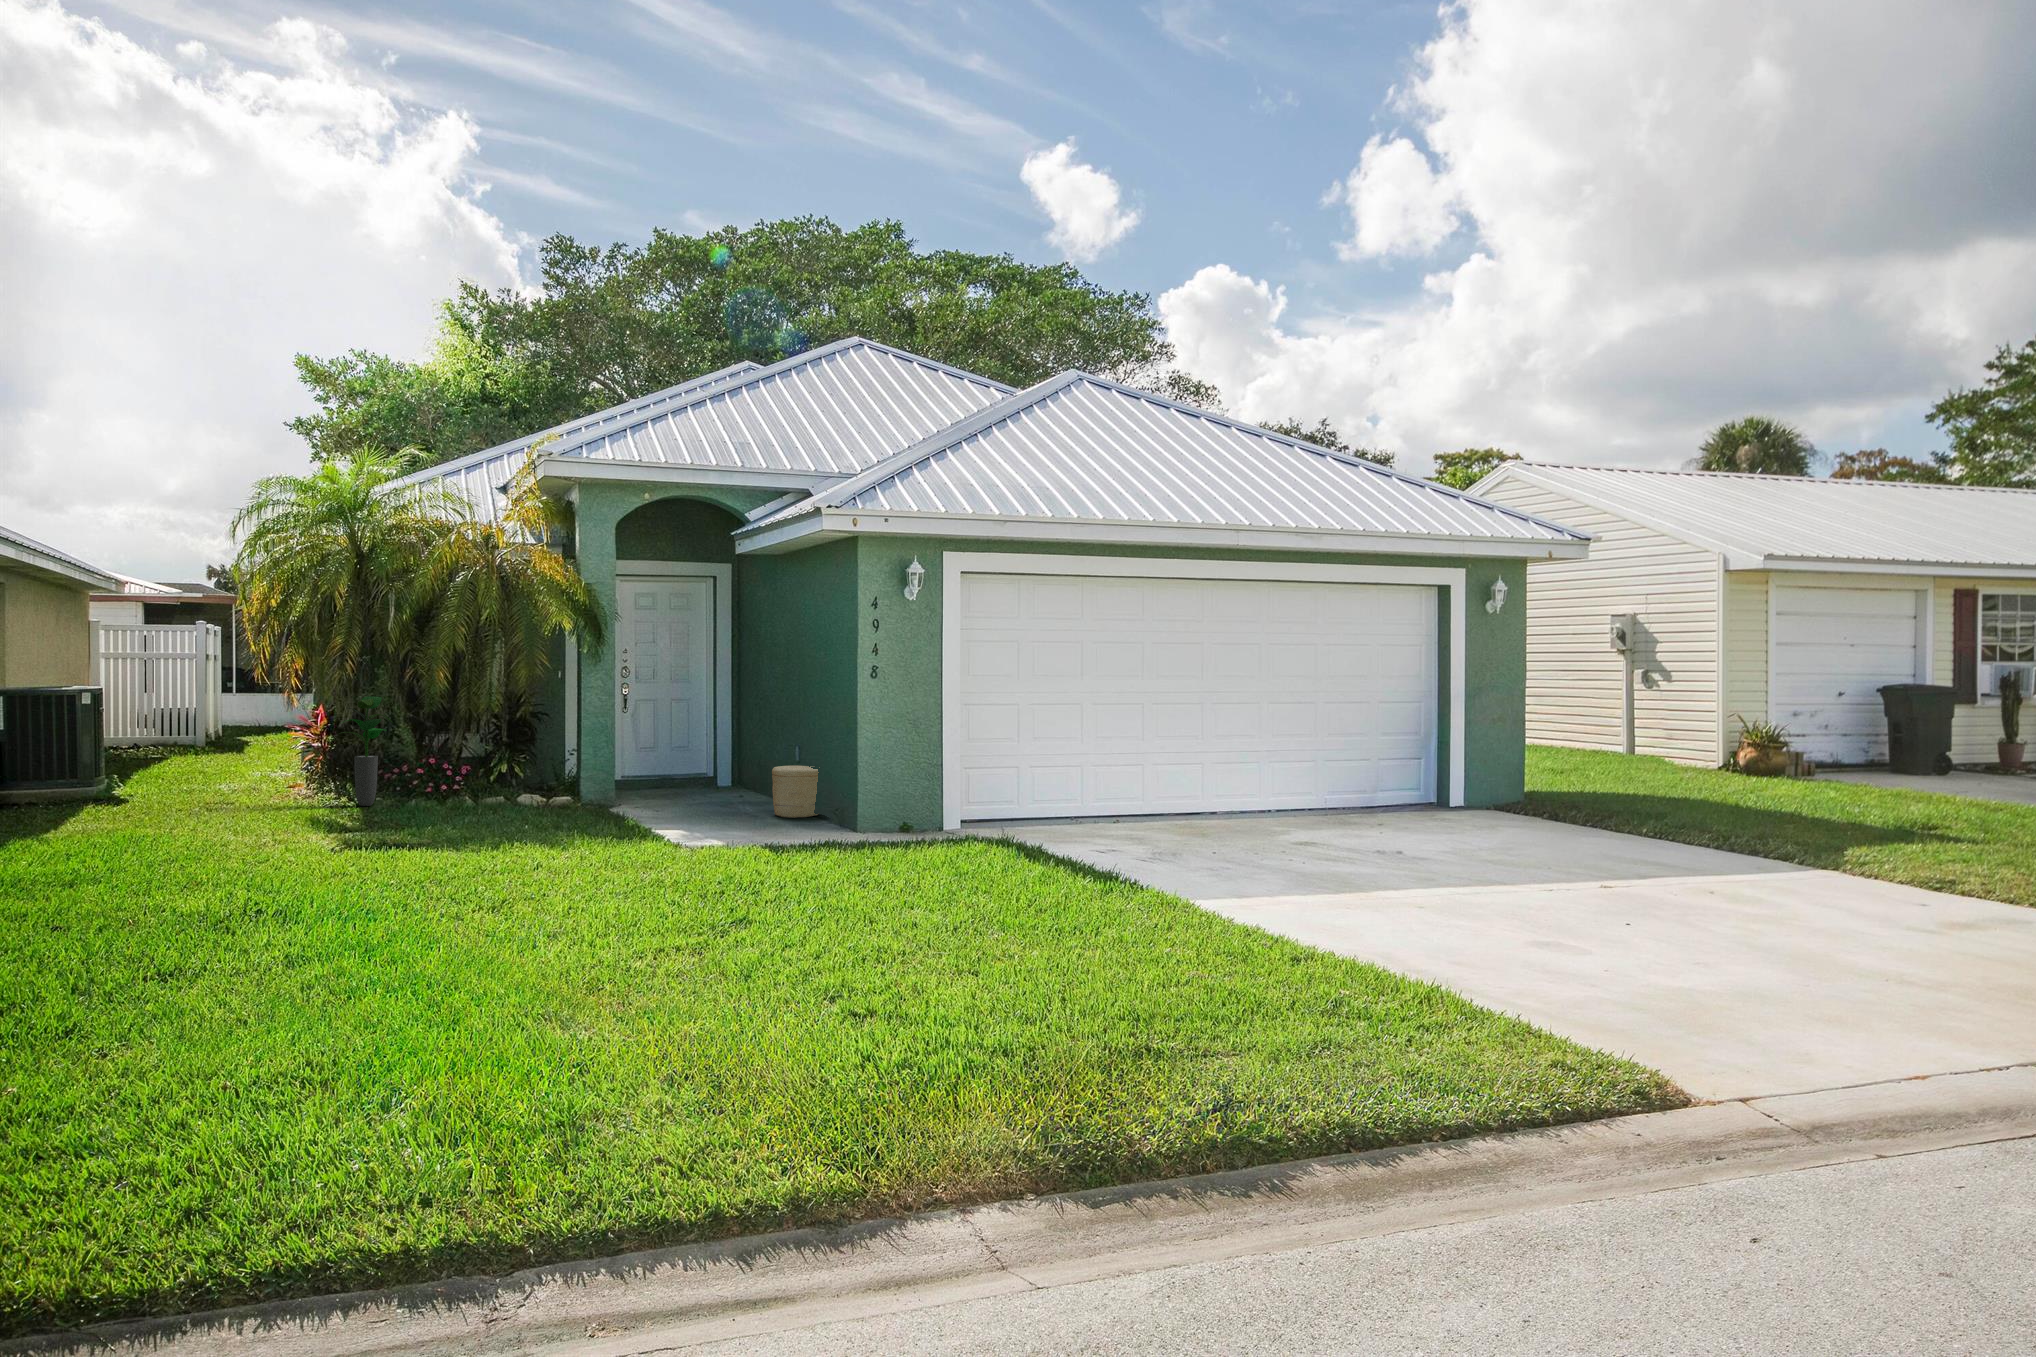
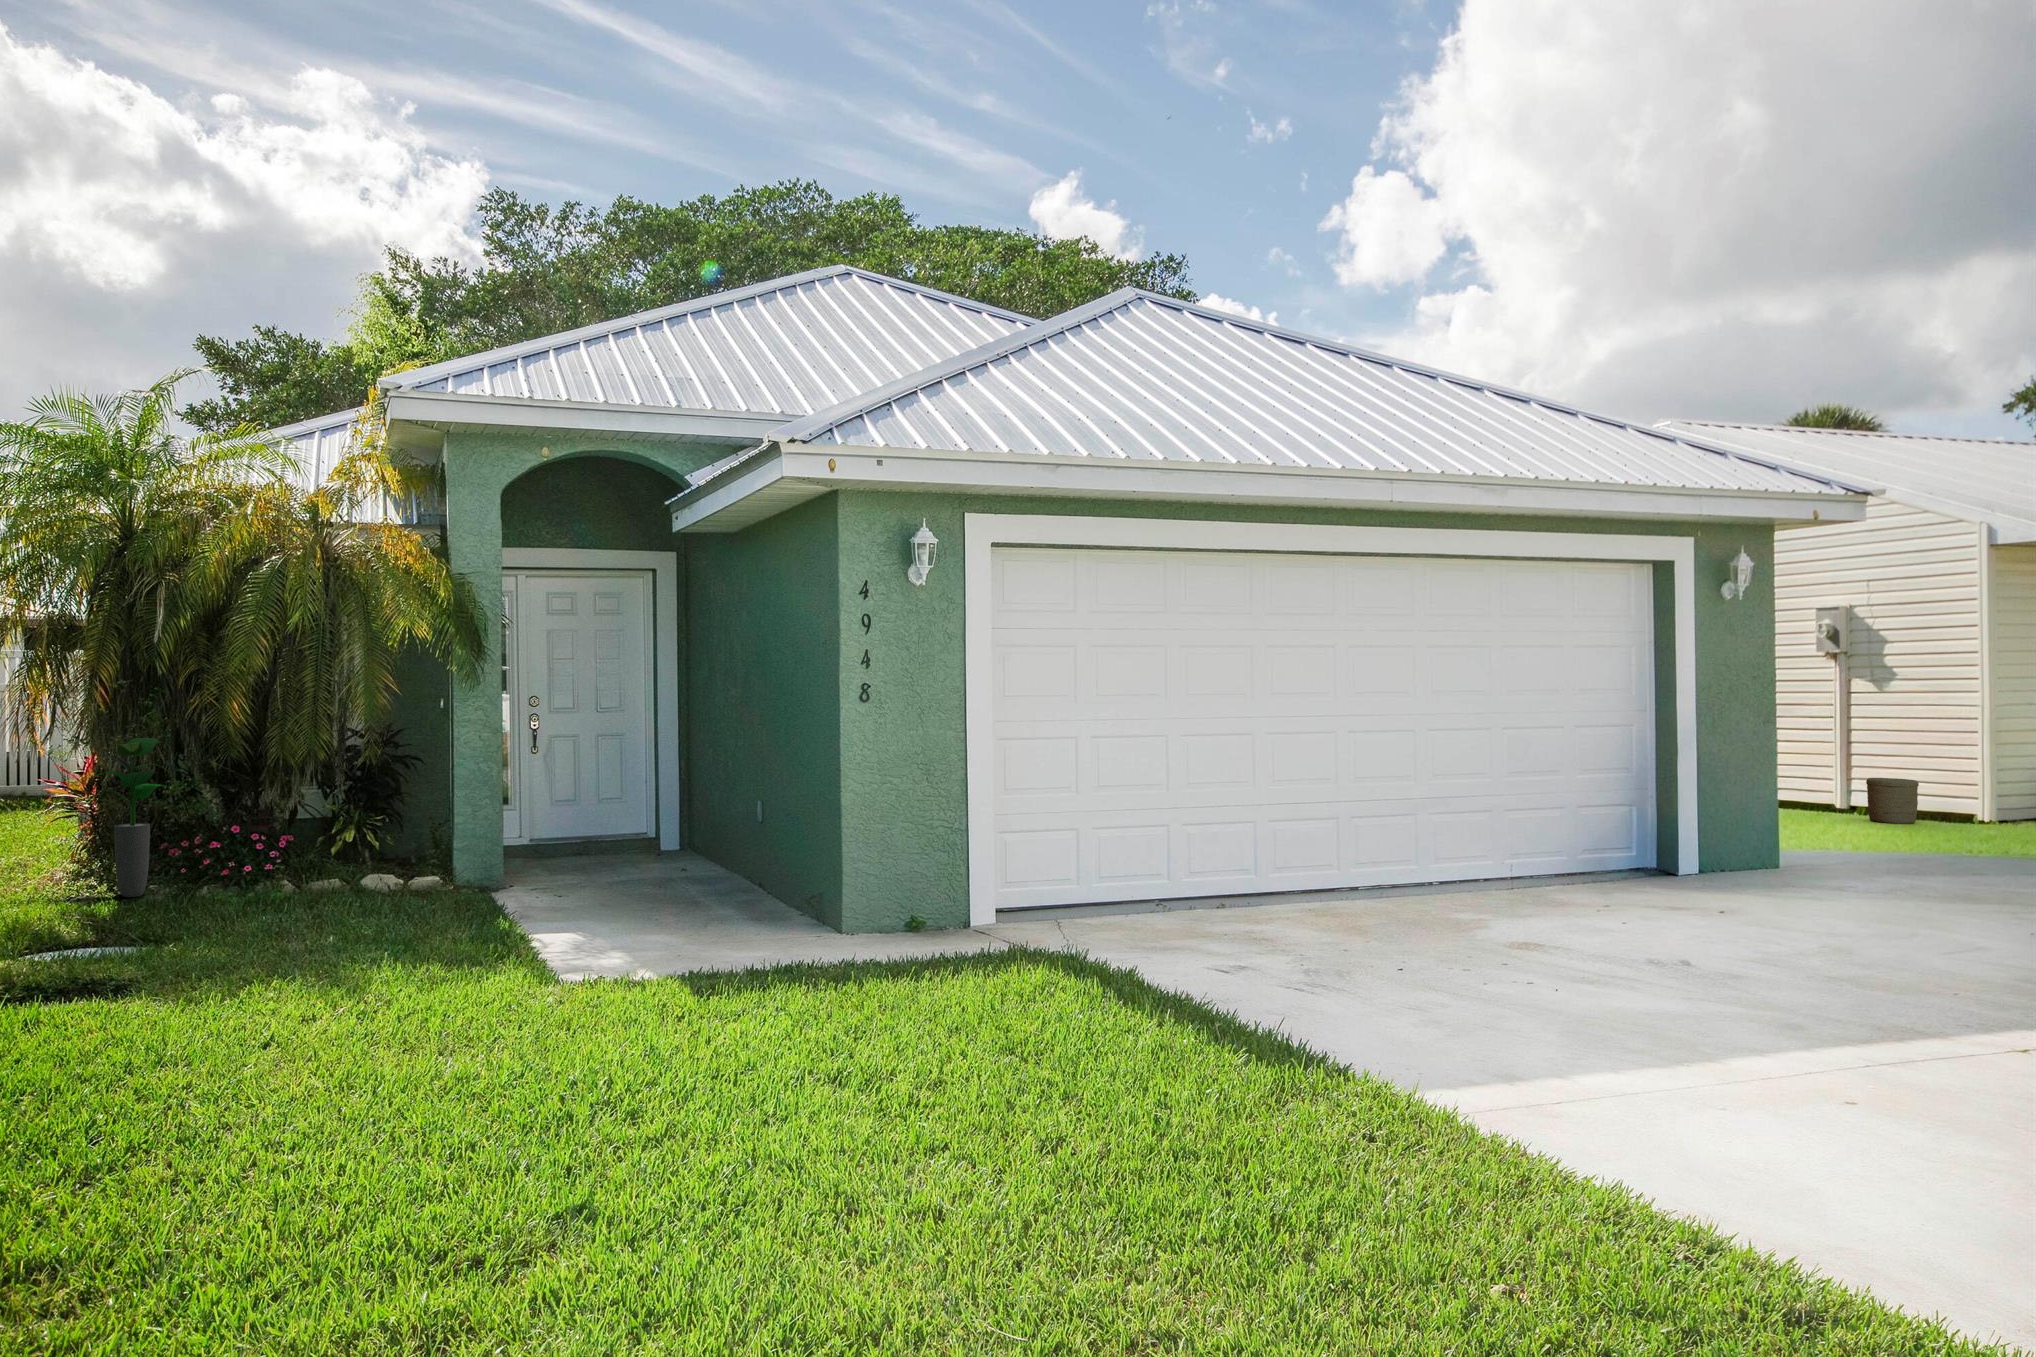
woven basket: present [772,766,819,818] -> present [1866,778,1919,824]

